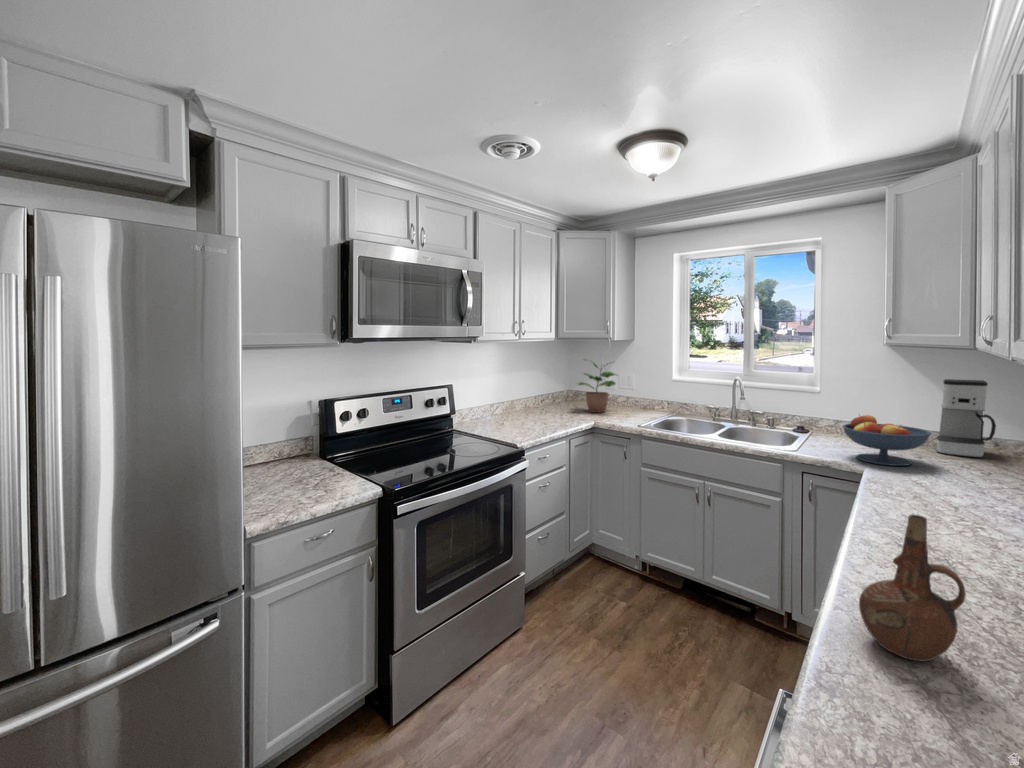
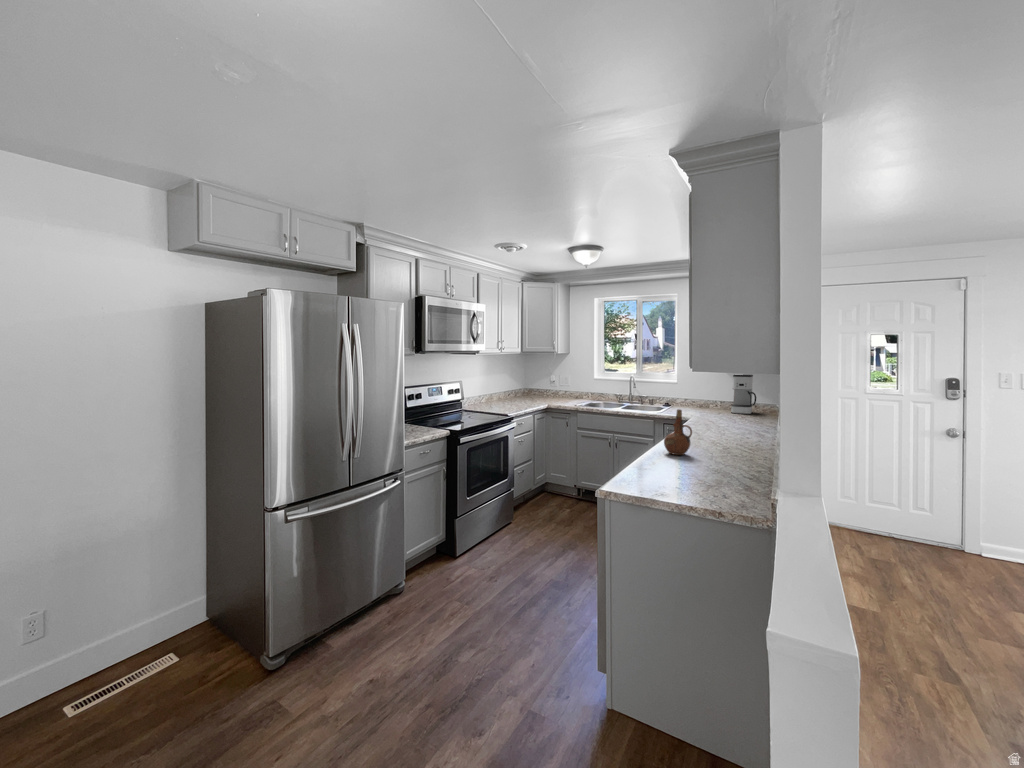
potted plant: present [578,361,616,412] -> none [533,365,559,400]
fruit bowl: present [843,415,931,466] -> none [683,392,723,417]

